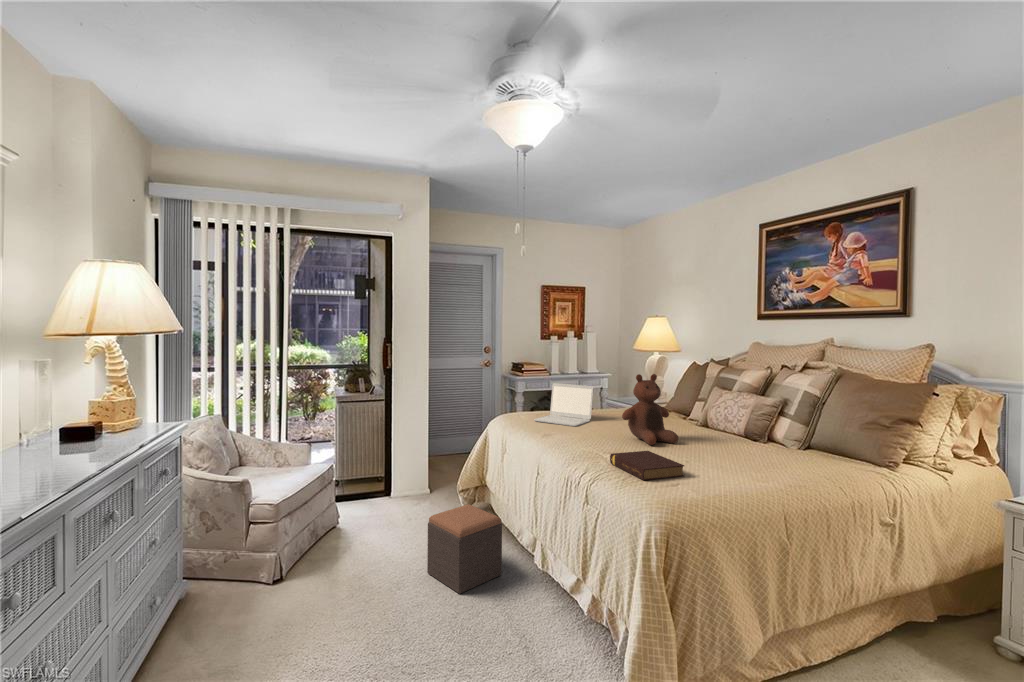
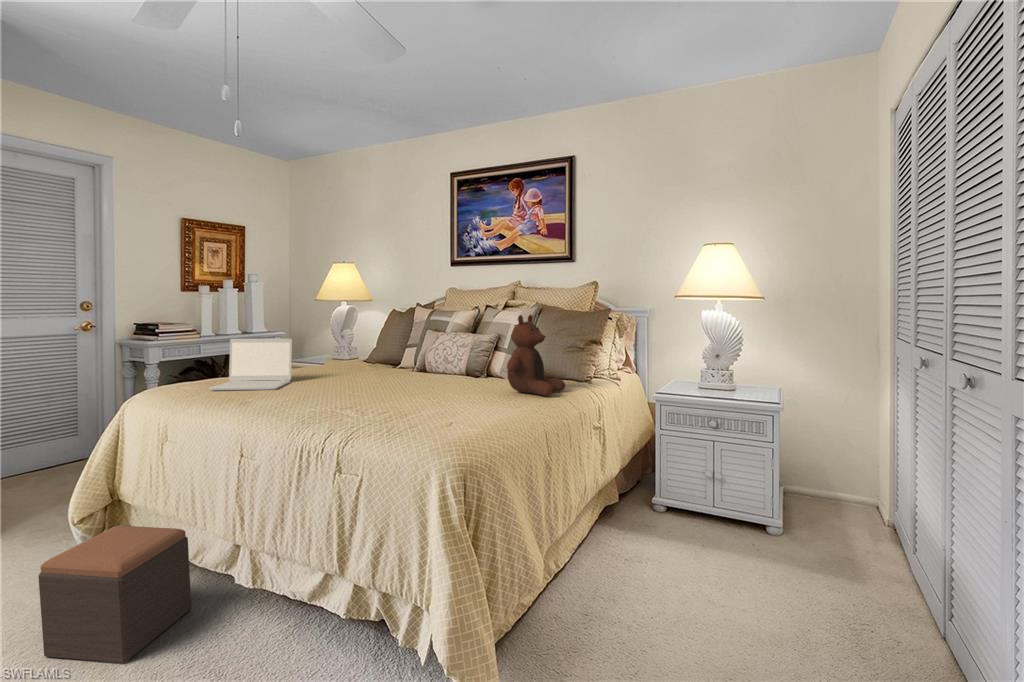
stuffed bear: present [622,374,678,445] -> present [507,315,565,396]
book: present [610,451,684,480] -> none [357,398,447,428]

